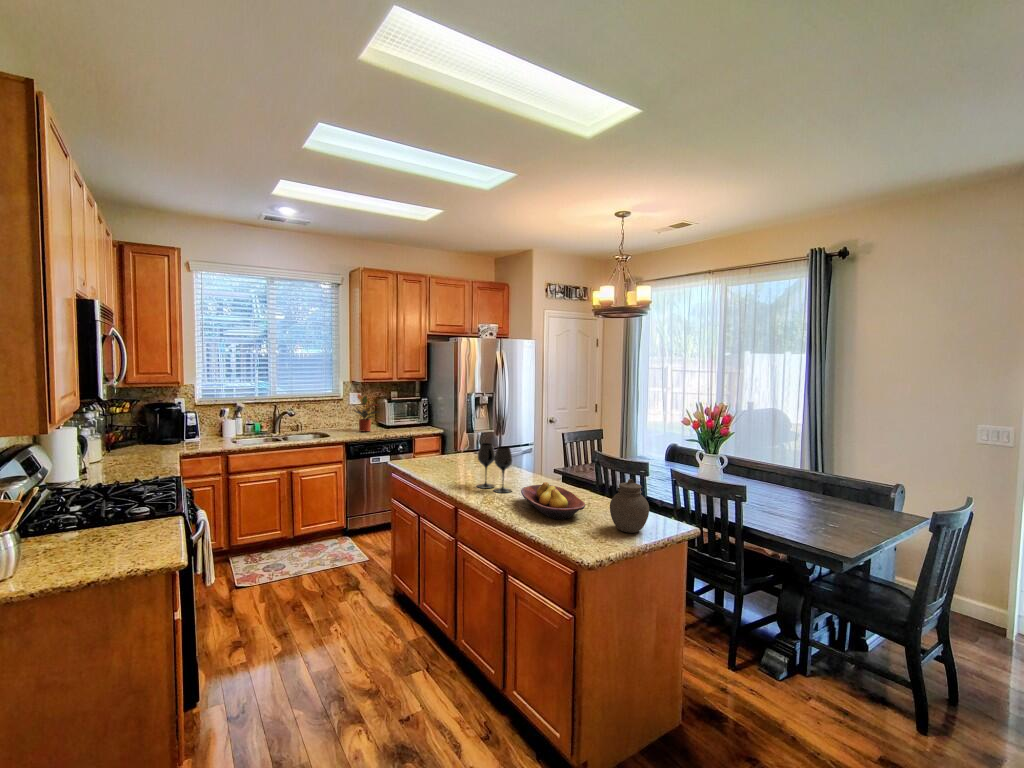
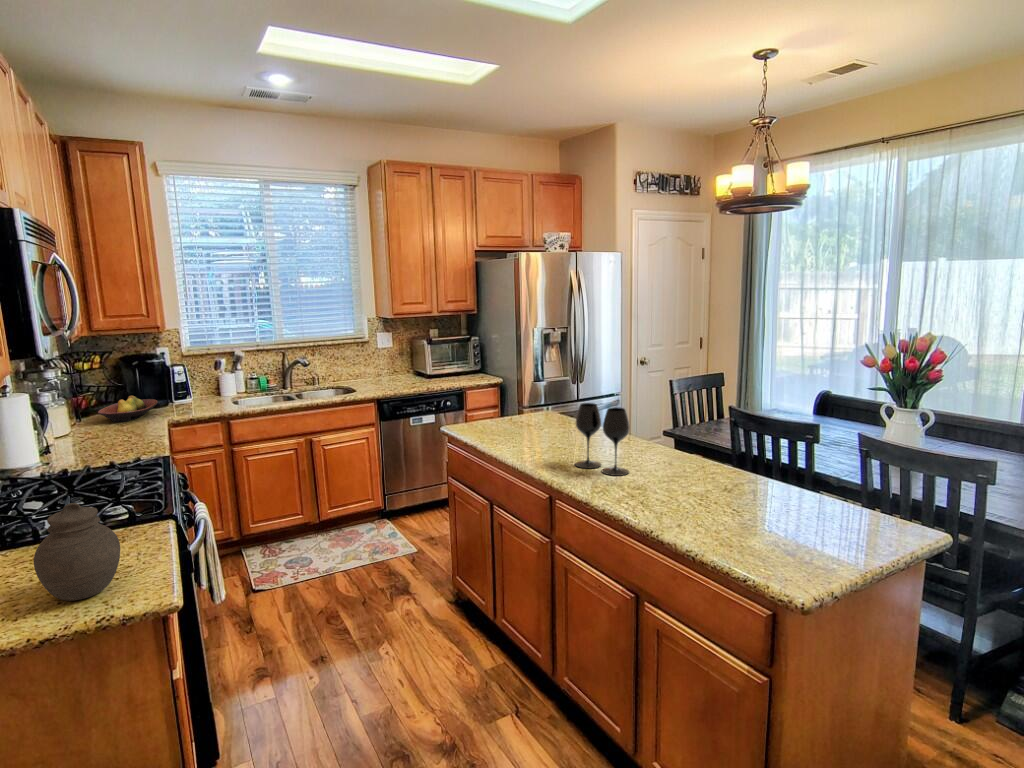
potted plant: present [353,394,380,431] -> none [379,334,419,384]
jar: present [610,479,649,533] -> present [34,503,120,601]
fruit bowl: present [521,482,585,519] -> present [98,396,158,422]

